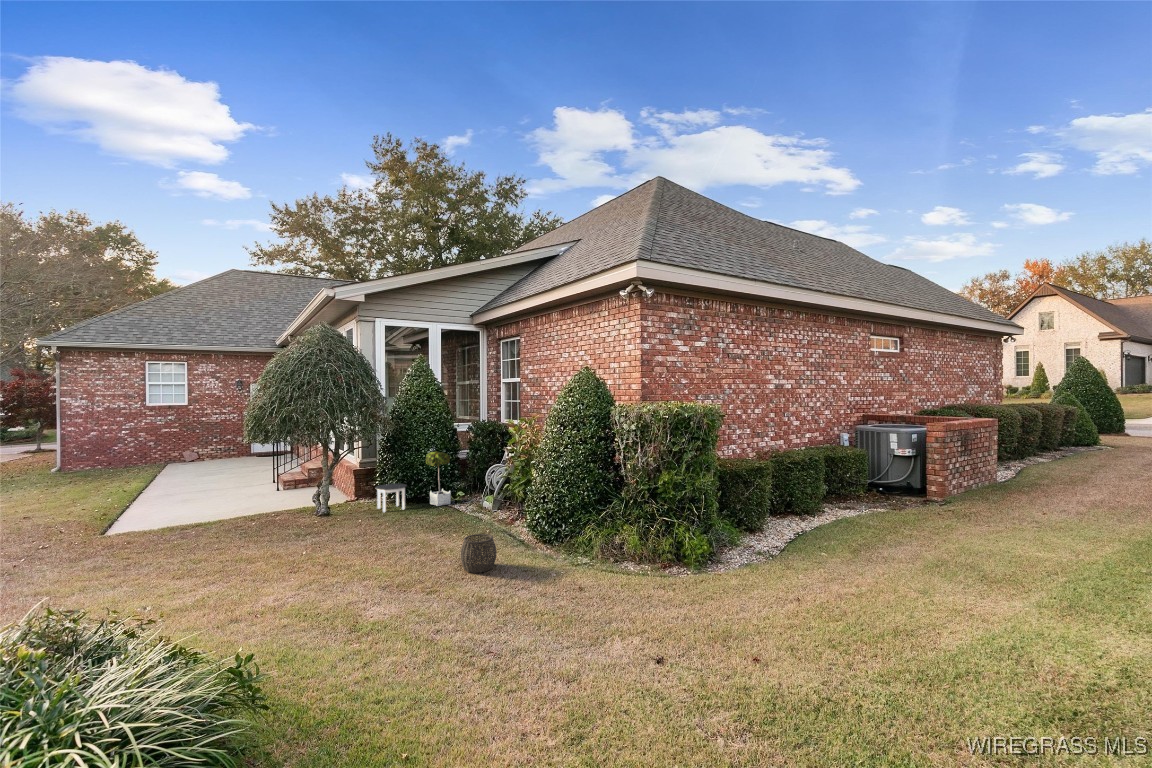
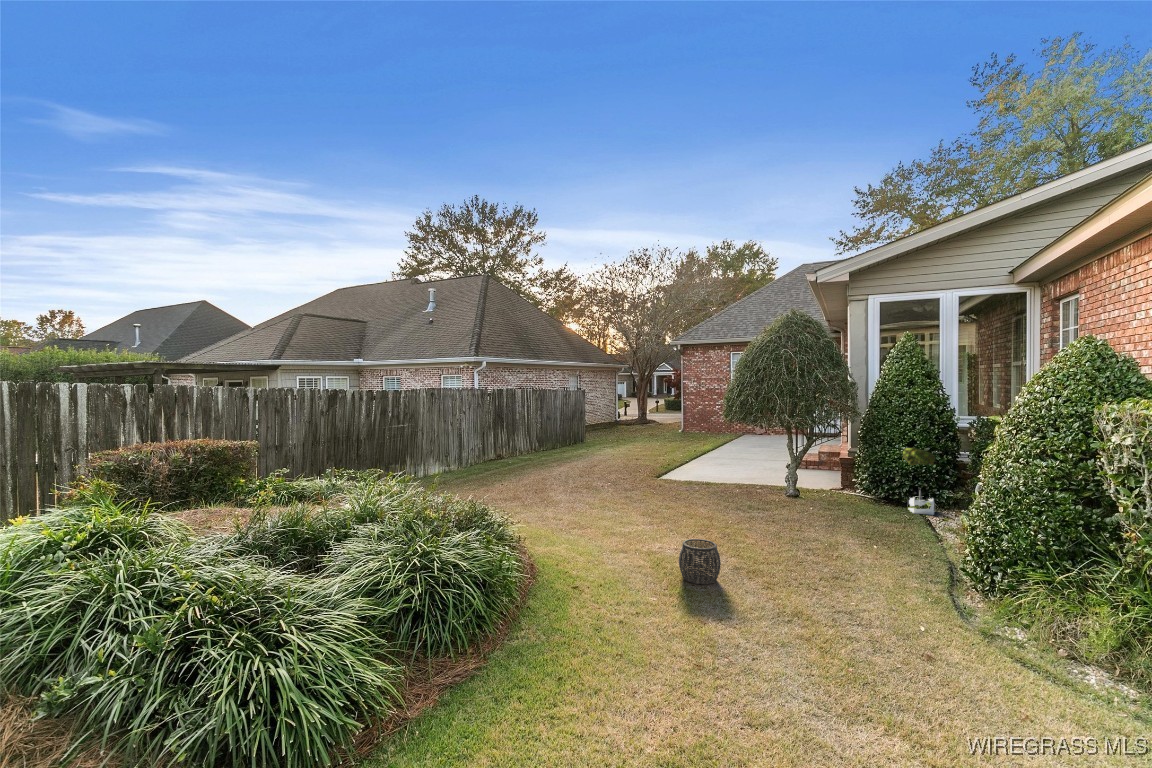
round table: present [375,484,407,512] -> none [841,476,878,507]
woven basket: present [460,534,497,573] -> present [679,539,721,585]

